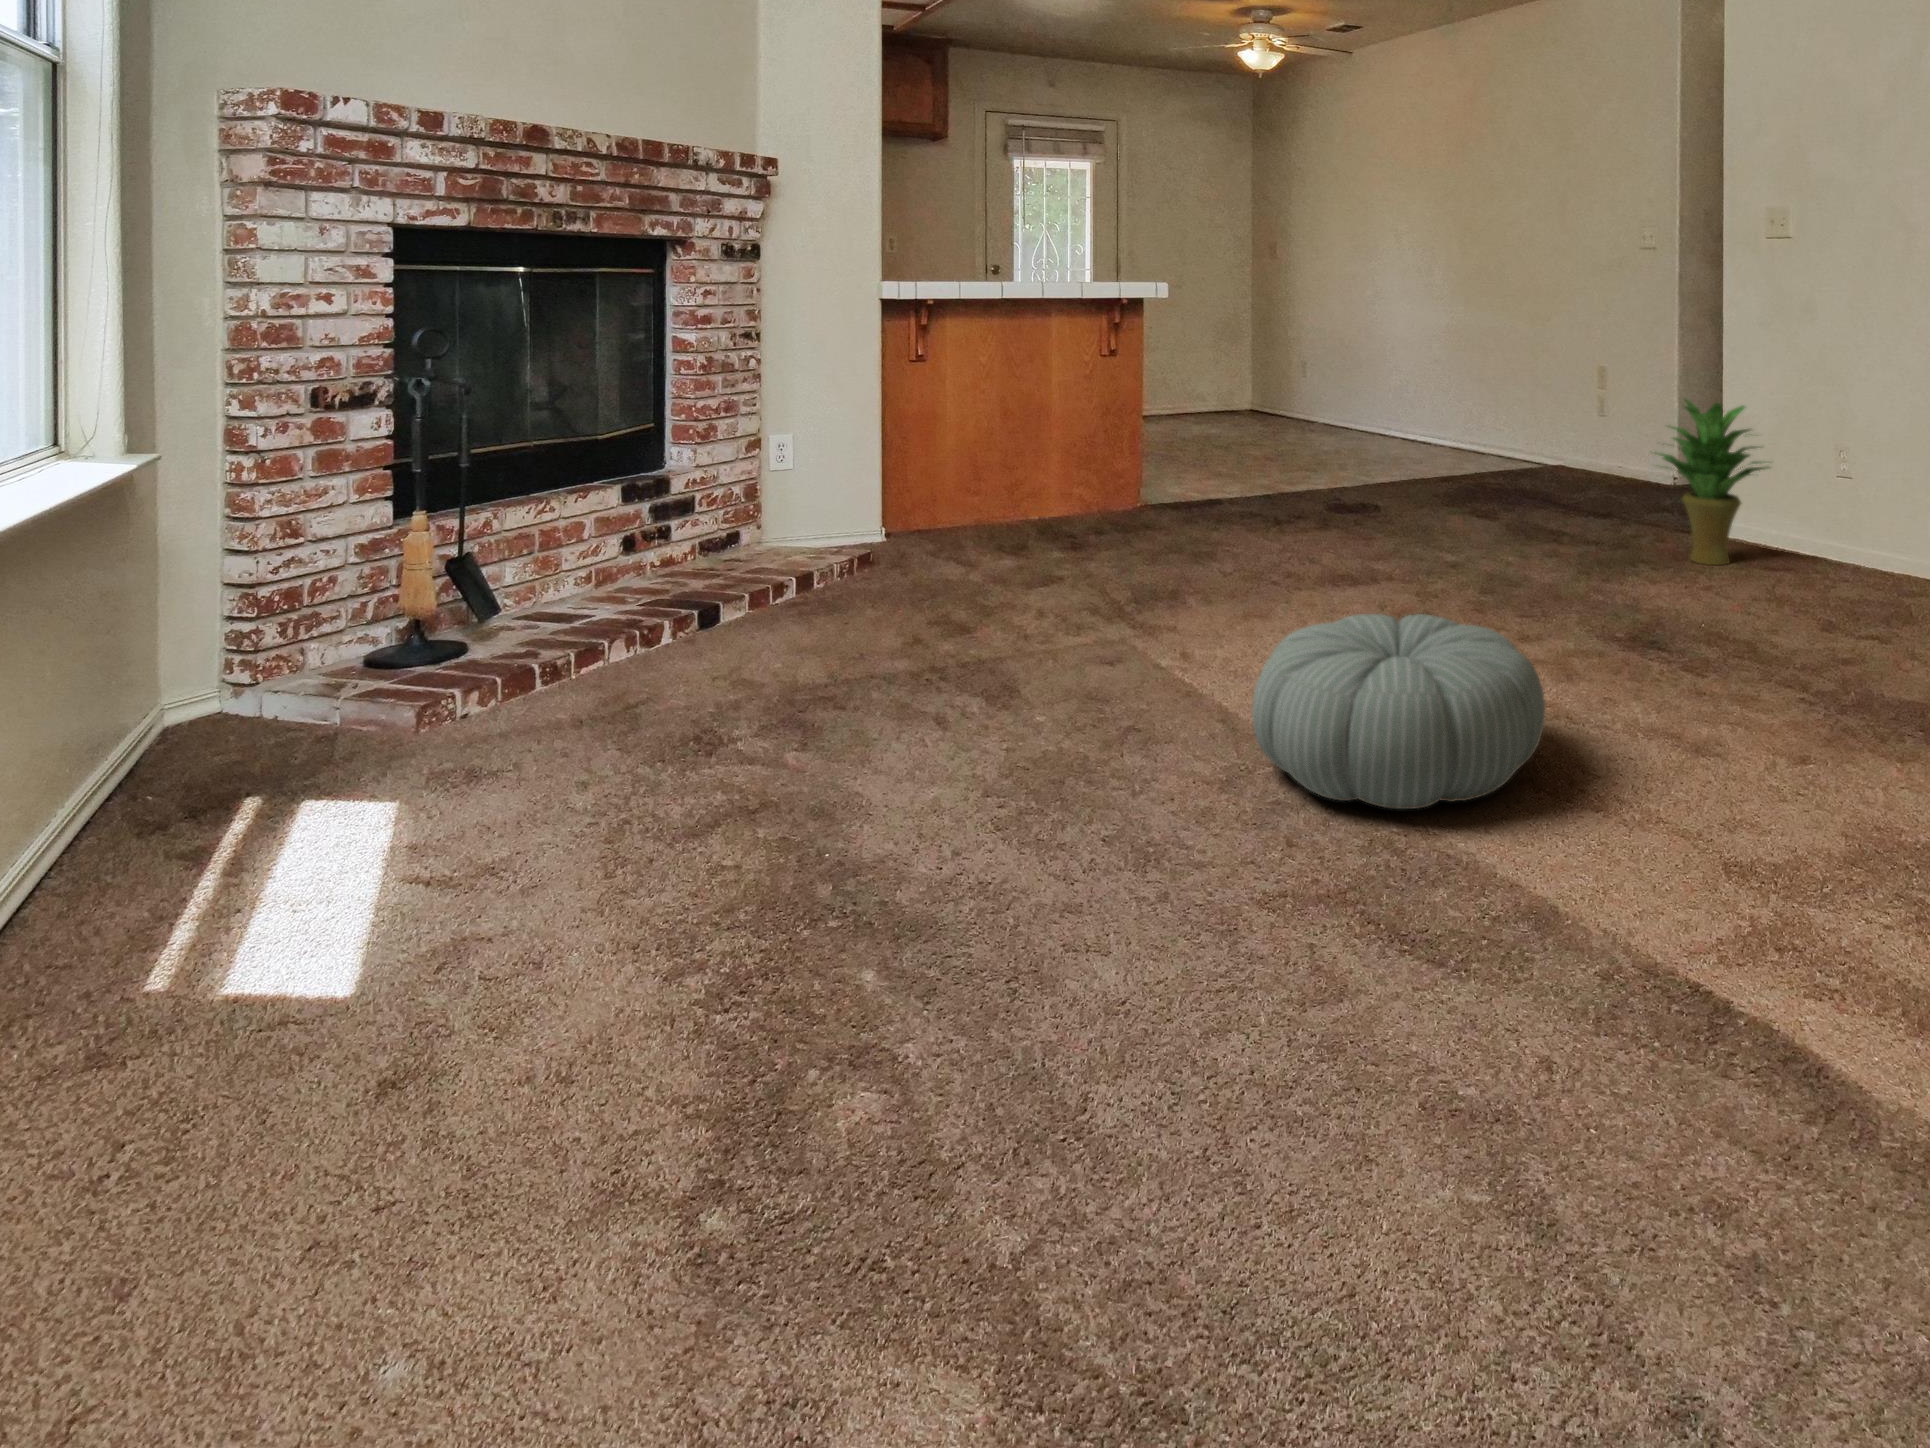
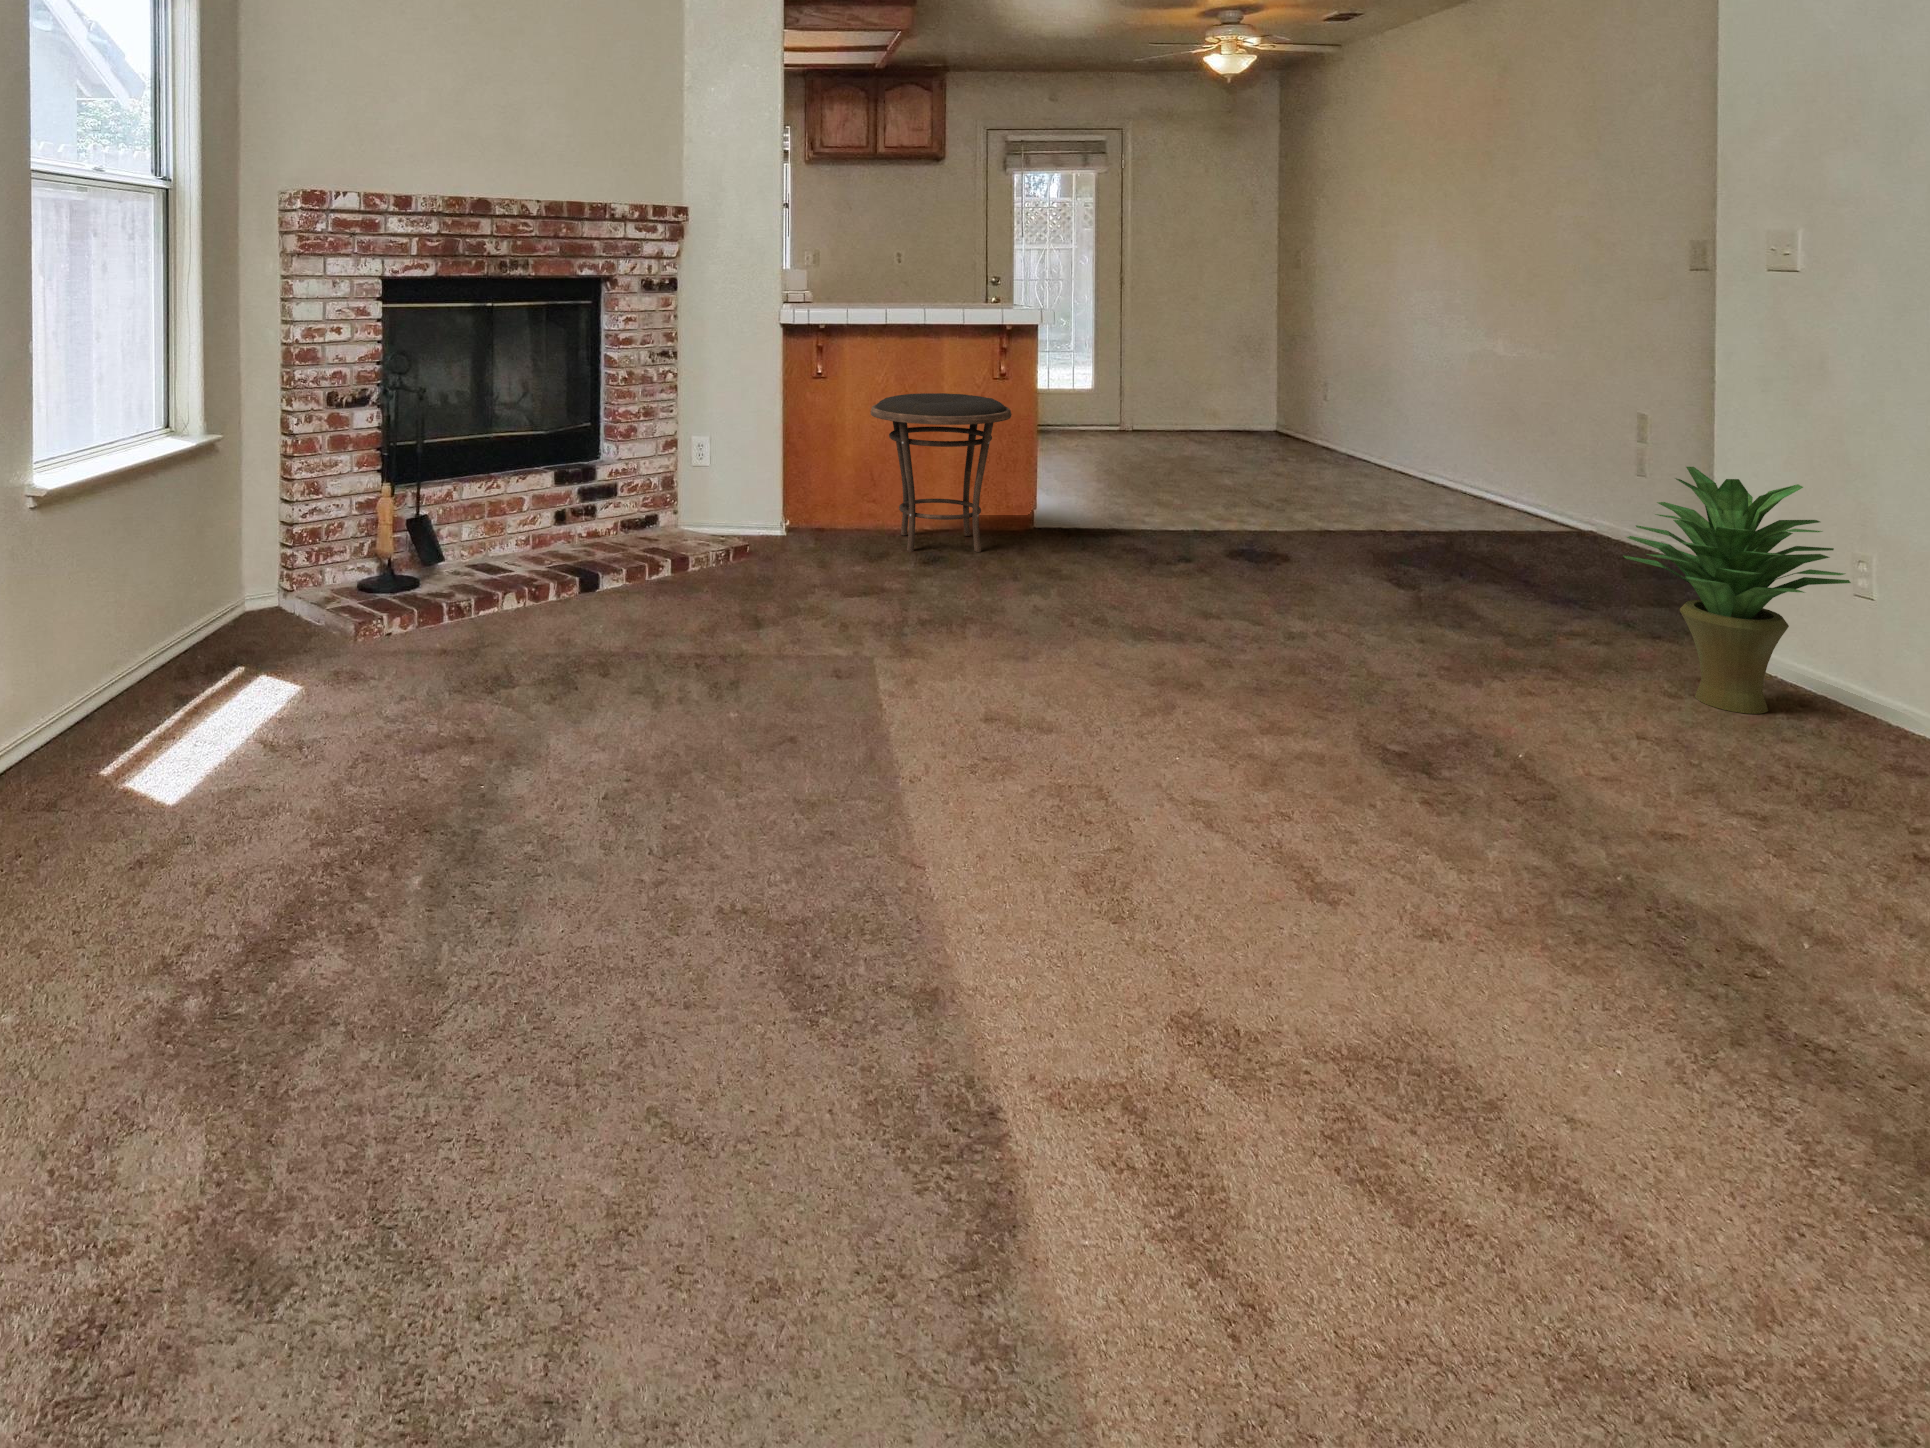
side table: none [994,374,1144,539] -> present [871,393,1012,552]
pouf: present [1252,614,1545,809] -> none [821,692,1153,943]

